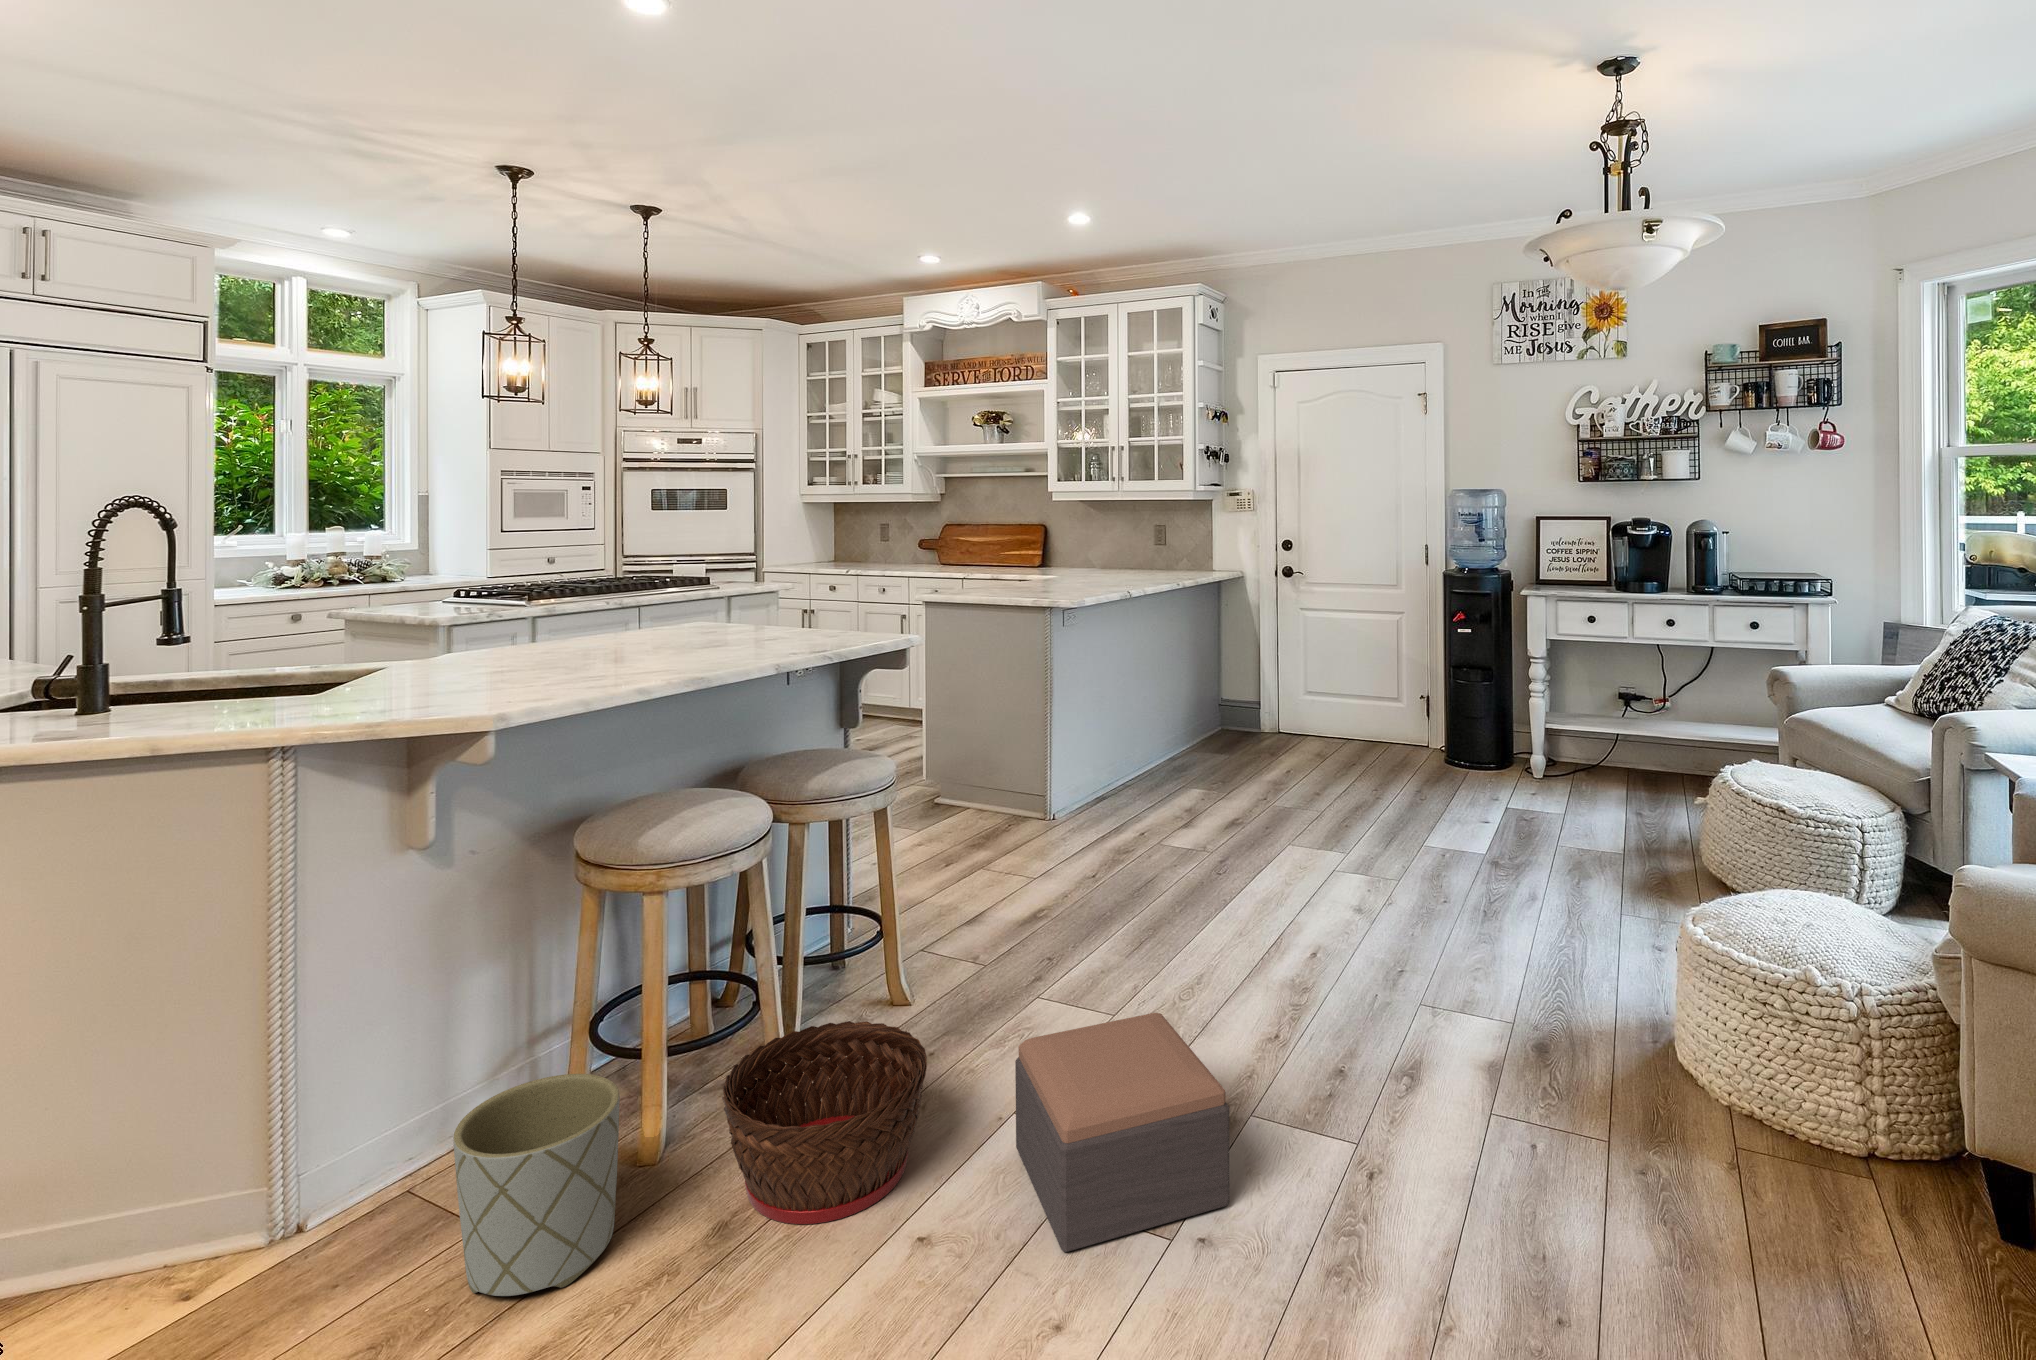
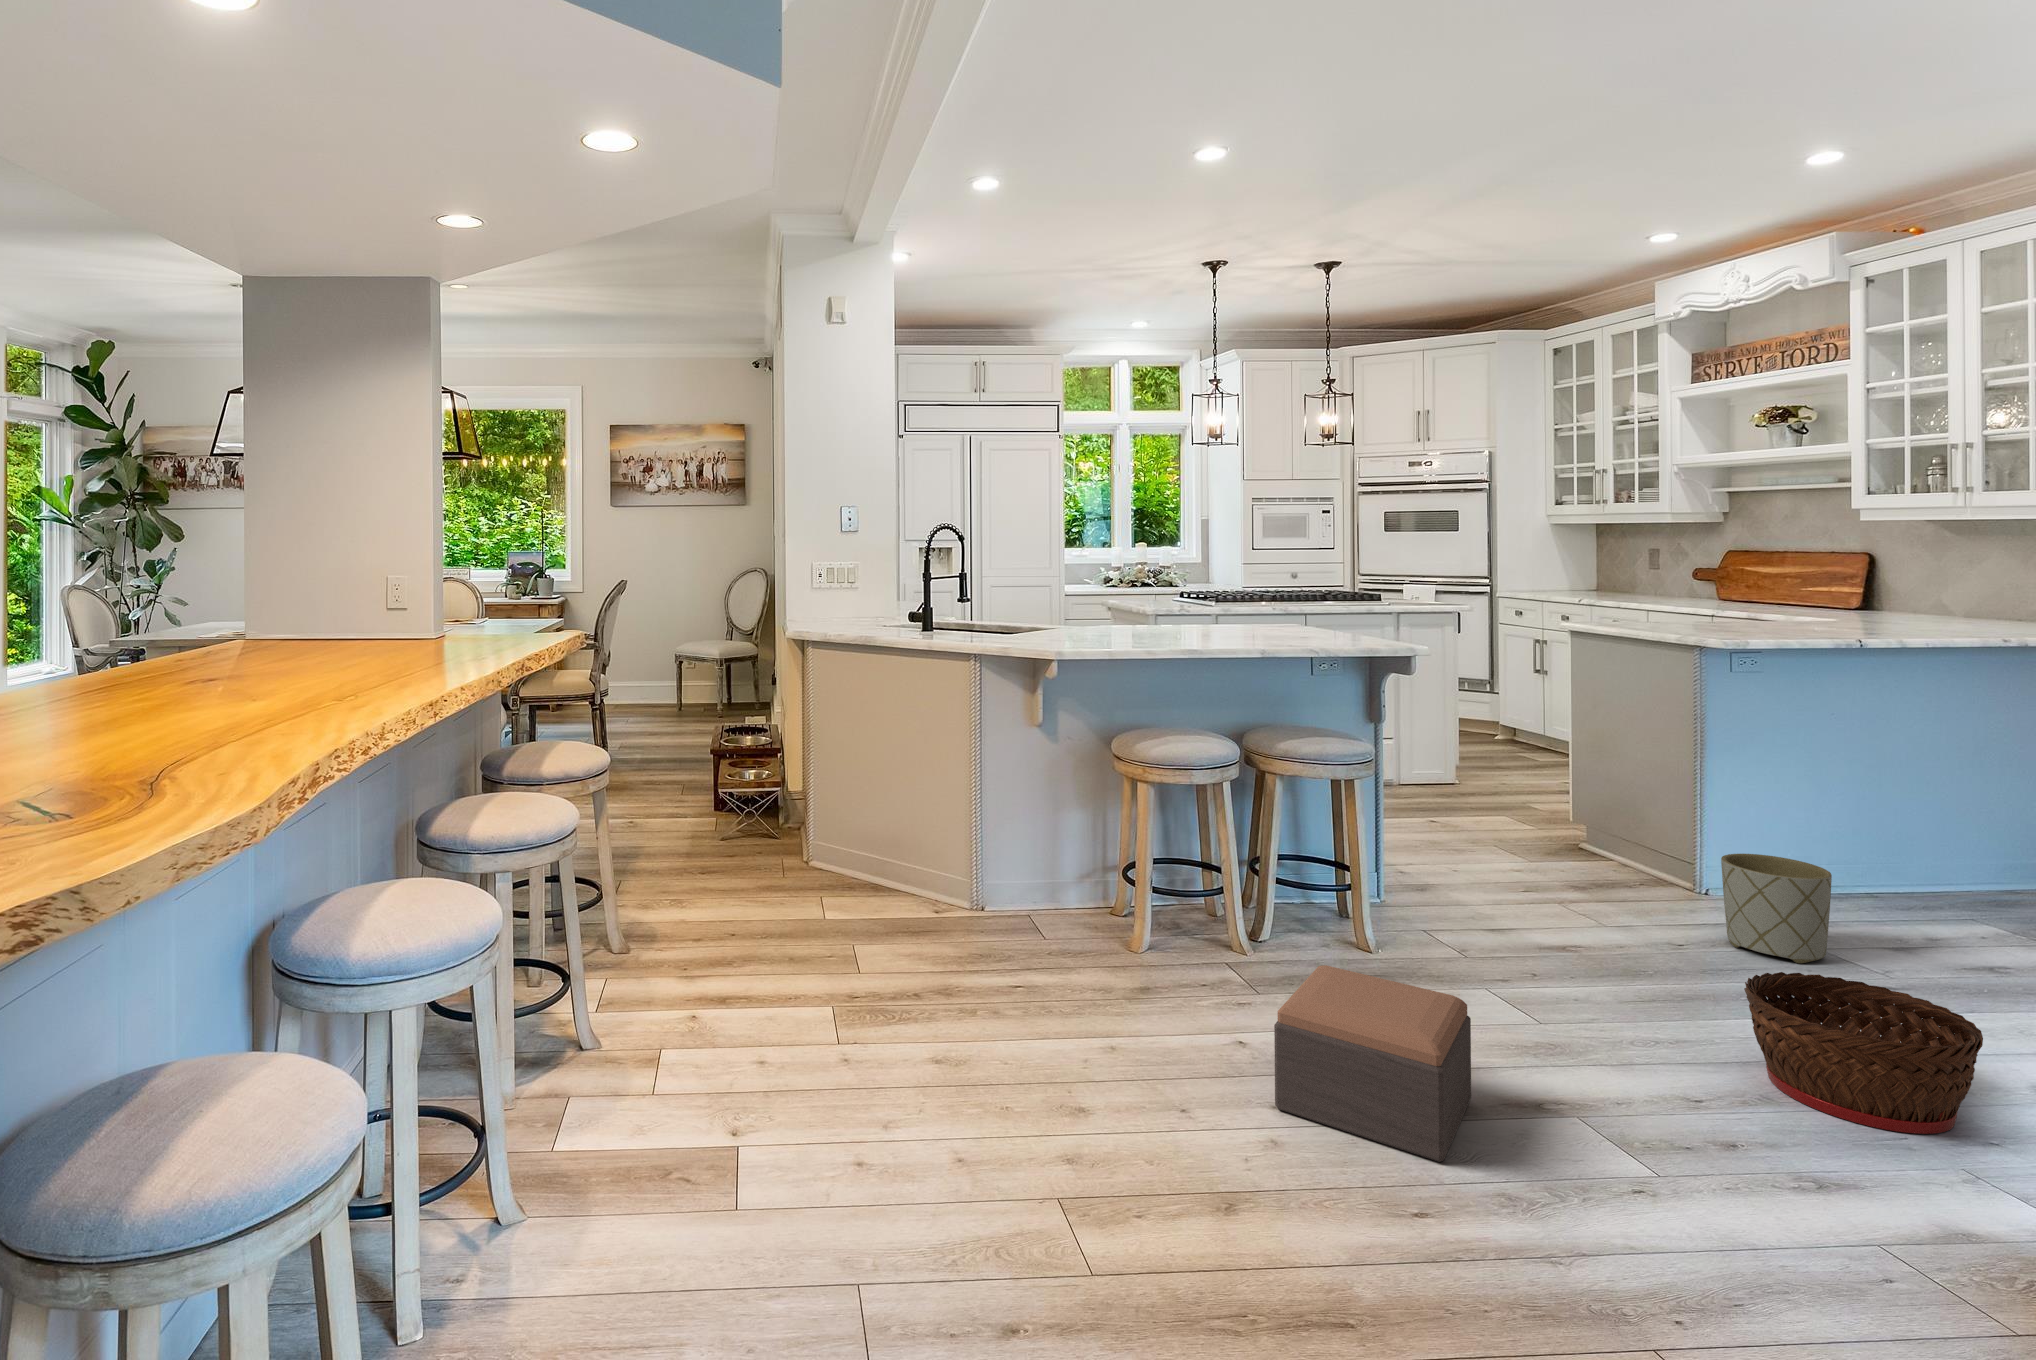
basket: present [722,1021,927,1224] -> present [1744,972,1983,1134]
planter: present [453,1074,620,1296] -> present [1721,854,1832,963]

